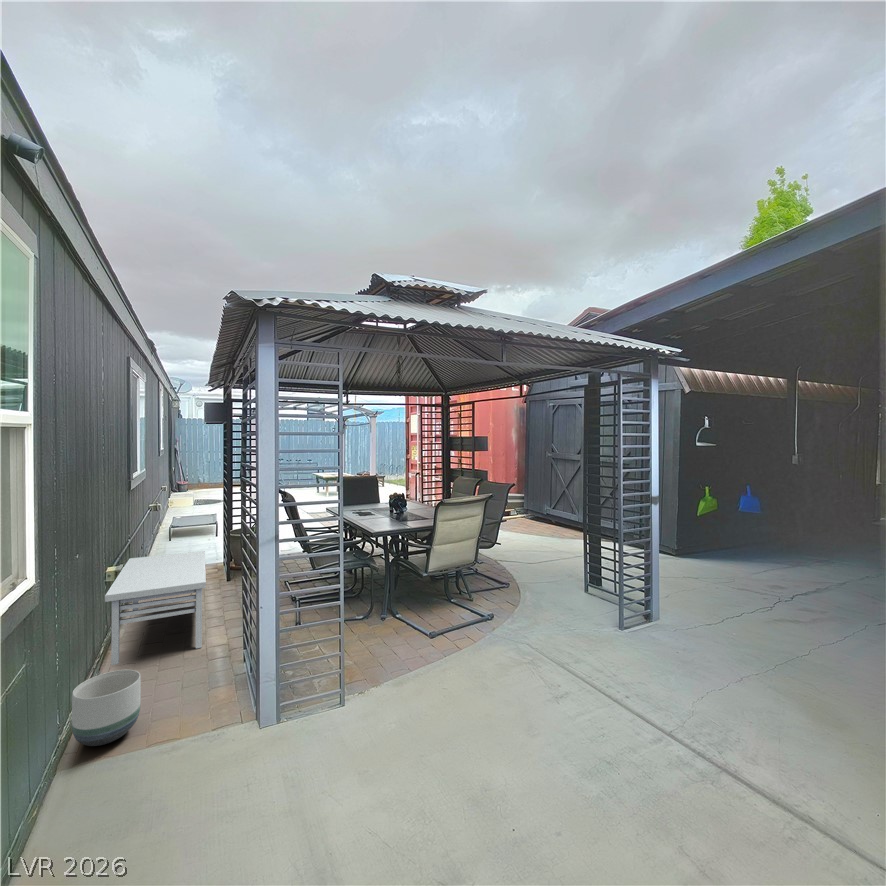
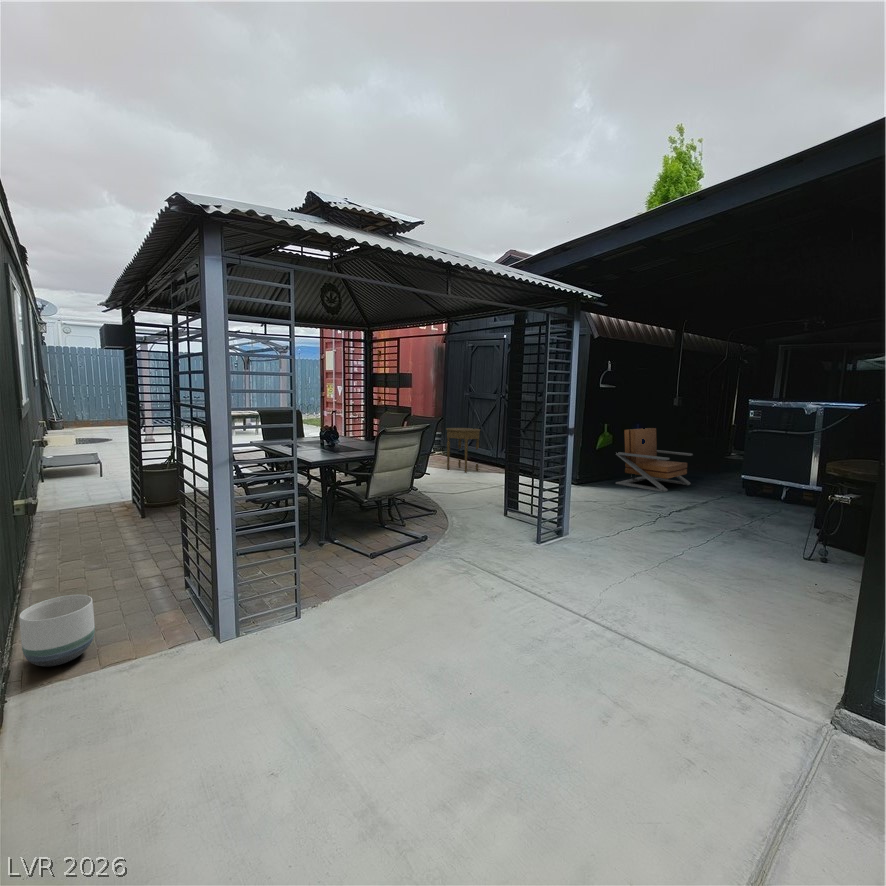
side table: none [526,488,563,536] -> present [446,428,481,473]
lounge chair: none [721,491,824,569] -> present [616,428,693,492]
storage bench: present [105,551,206,665] -> none [20,488,137,602]

